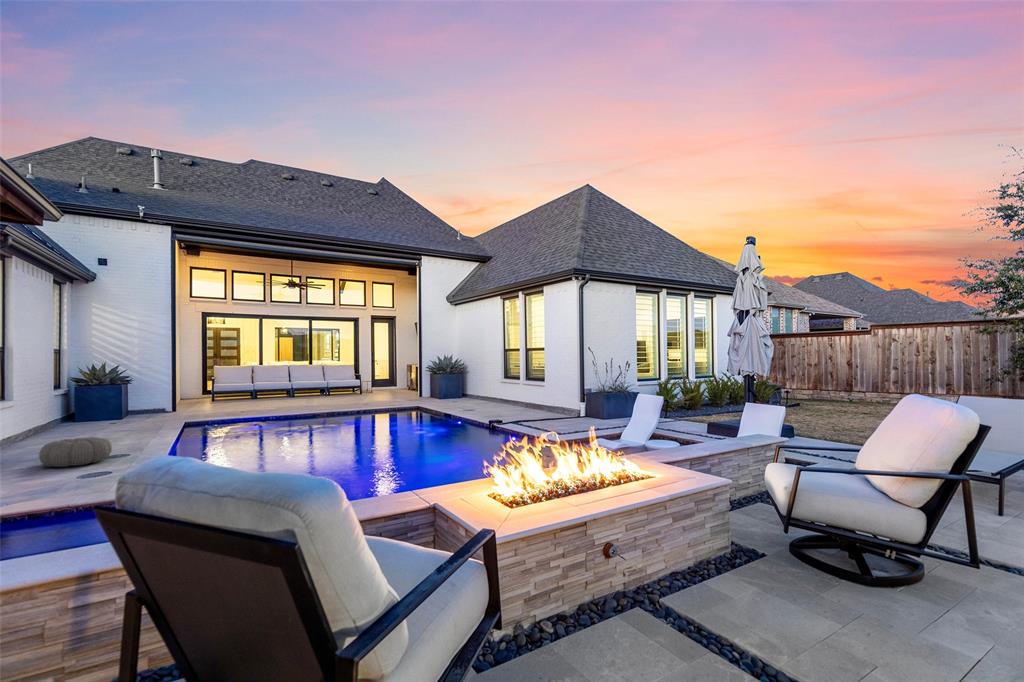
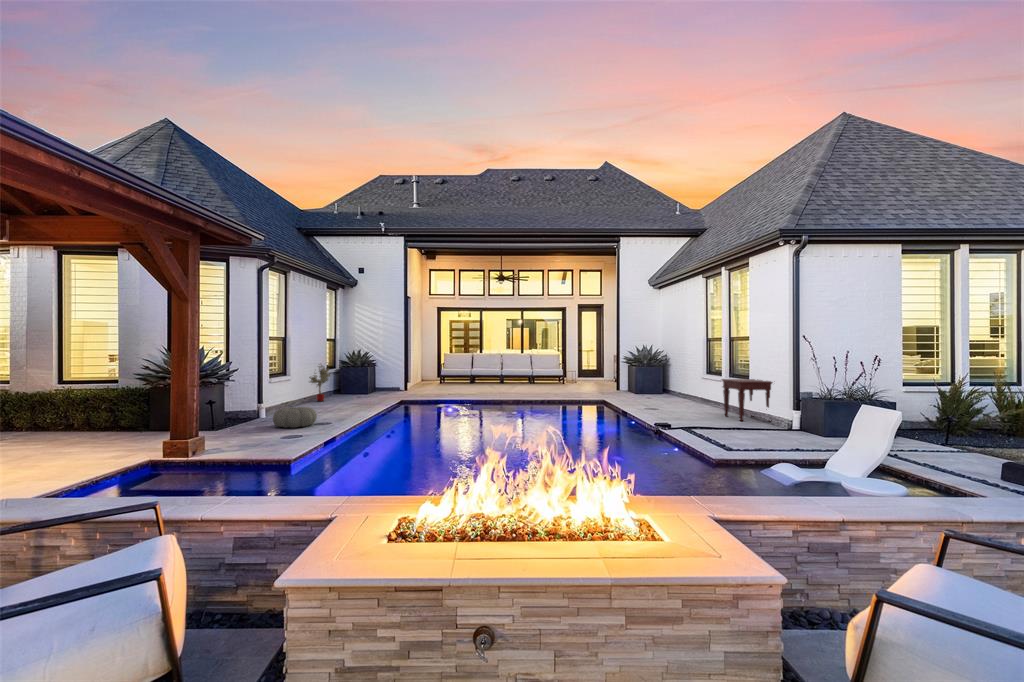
potted tree: none [39,381,76,433] -> present [309,365,330,401]
side table: none [527,381,567,415] -> present [722,379,773,421]

